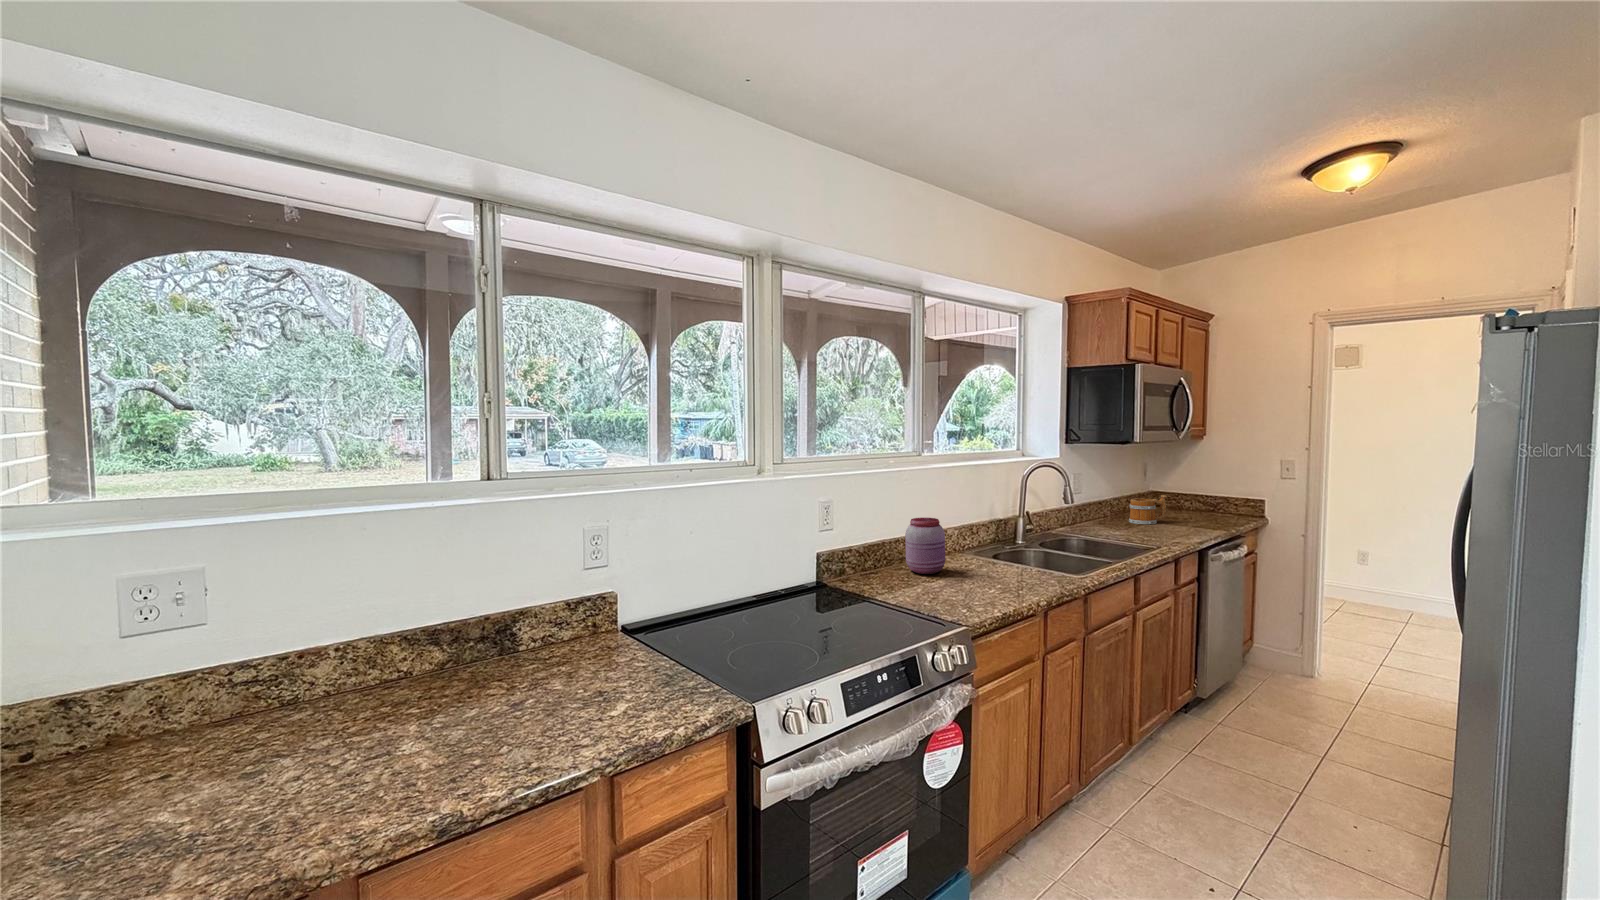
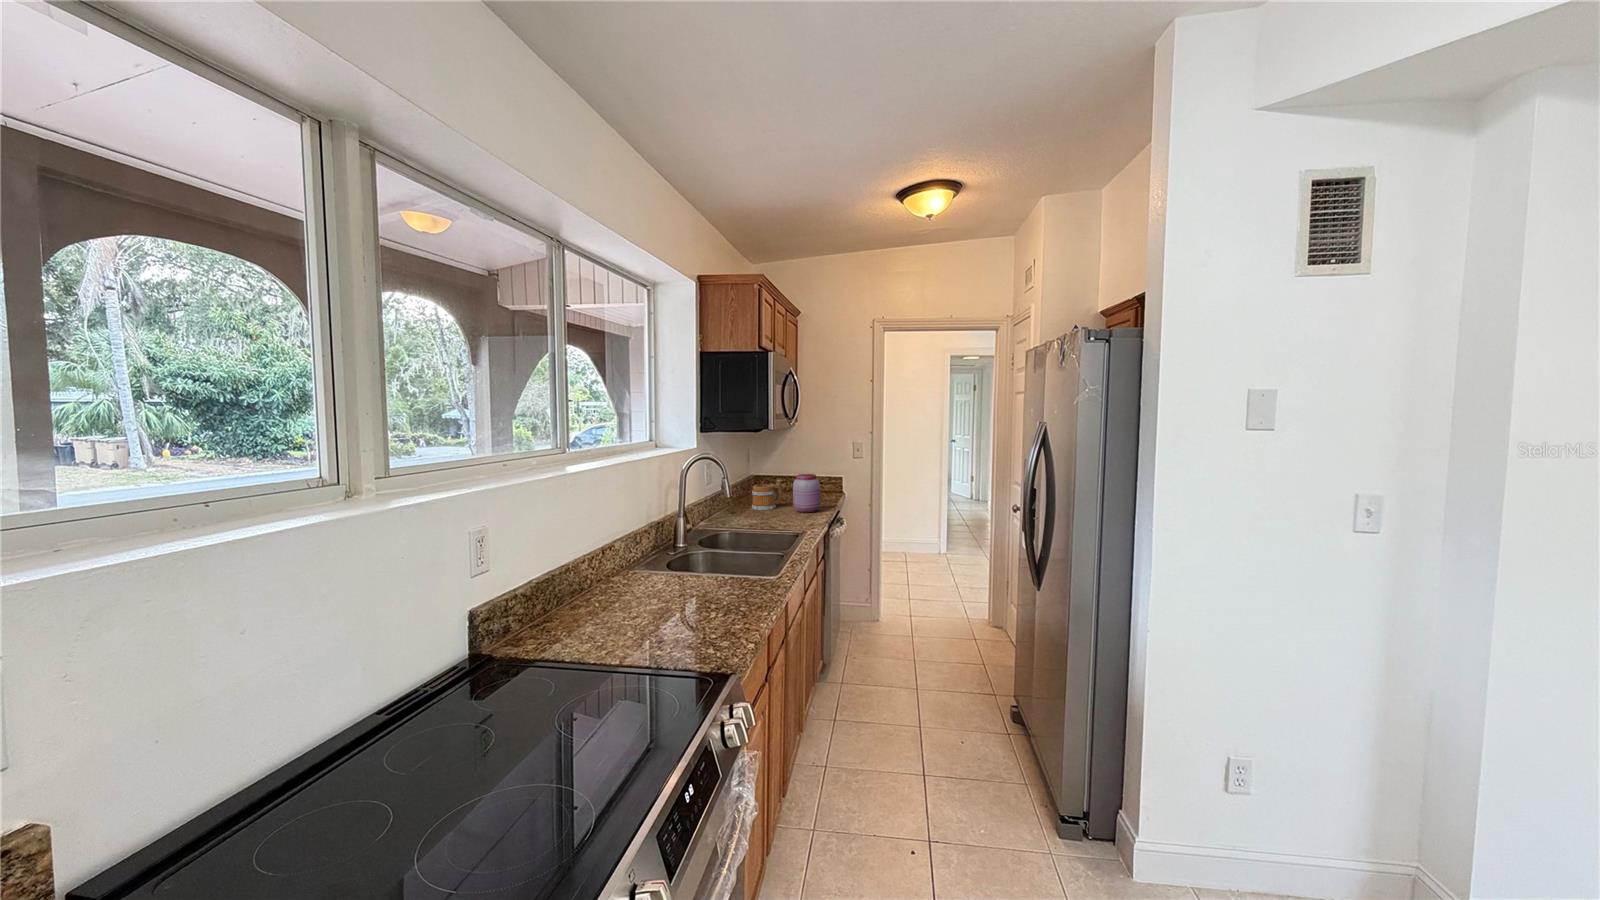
jar: present [905,518,945,574] -> present [793,474,820,513]

